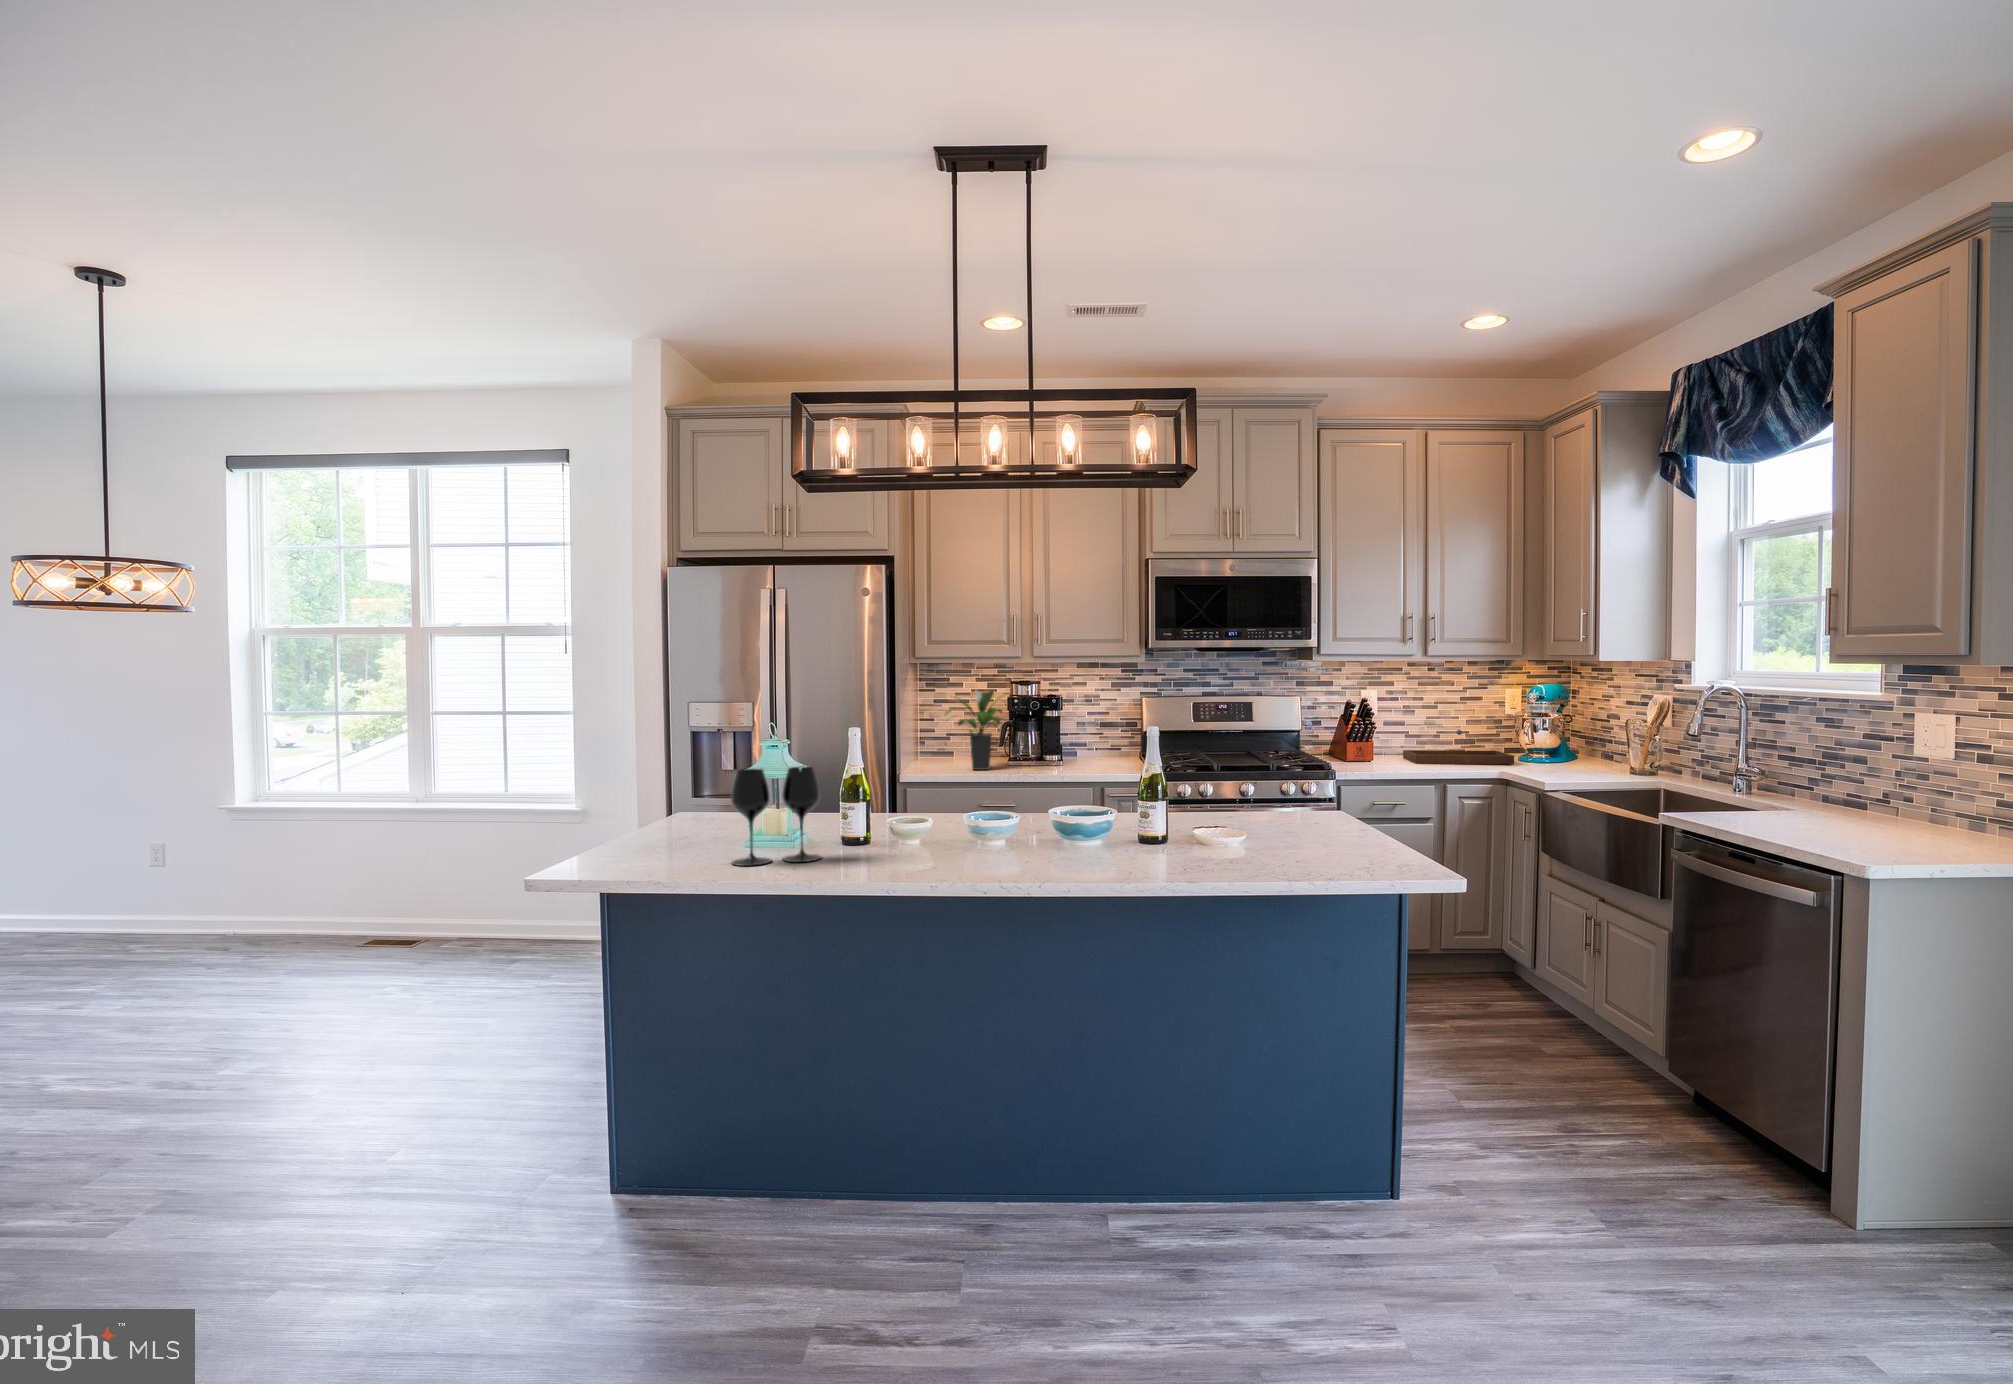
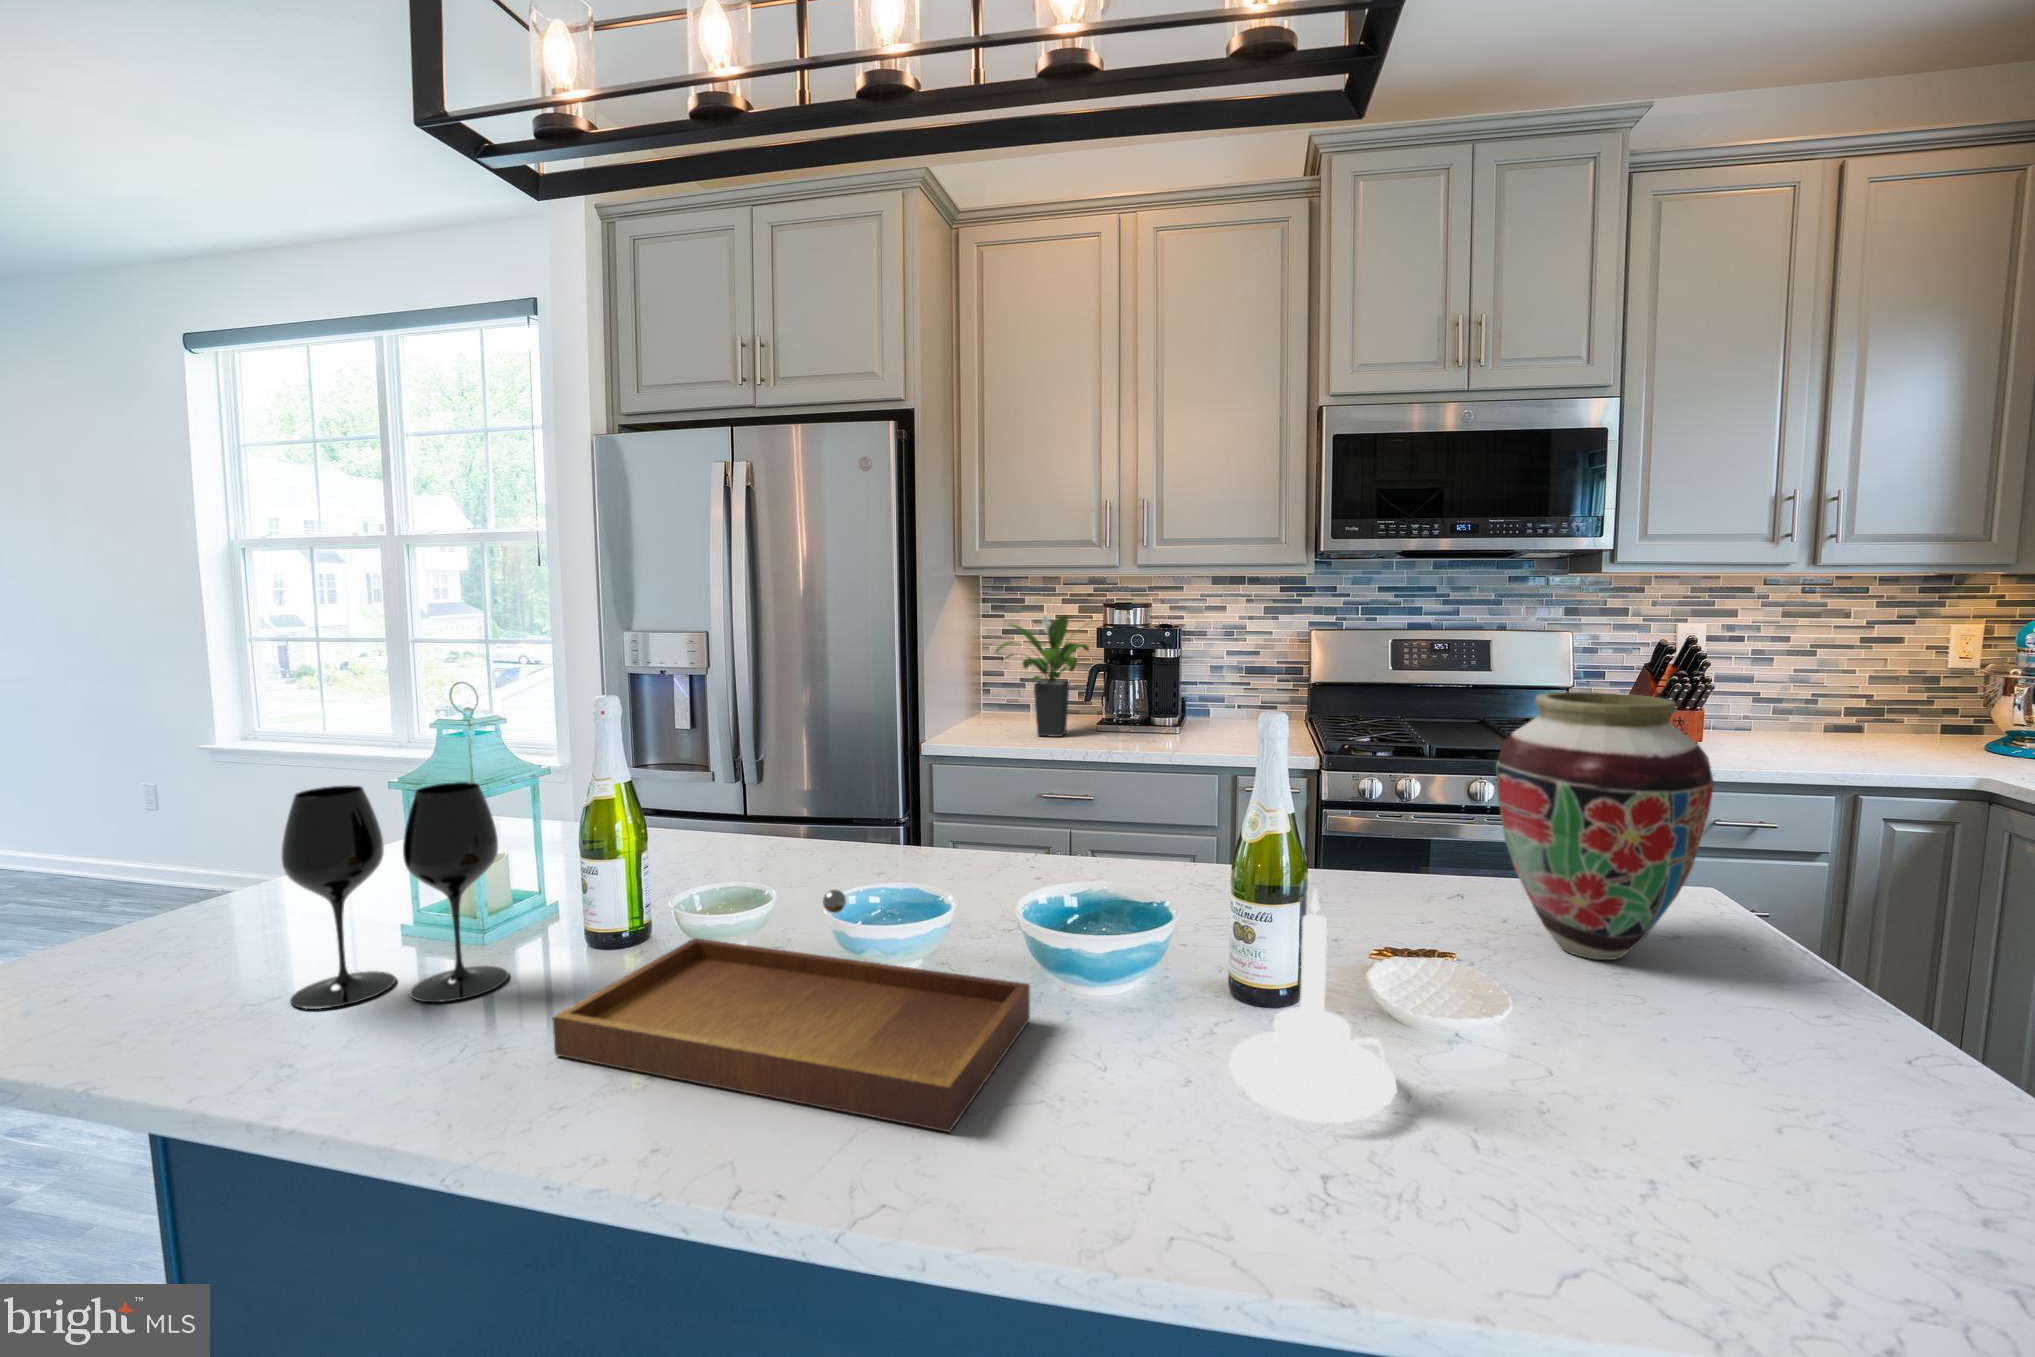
vase: none [1242,720,1325,833] -> present [1496,692,1714,960]
tray: present [1403,730,1514,764] -> present [553,889,1030,1132]
candle holder: none [1146,785,1206,866] -> present [1229,890,1397,1123]

